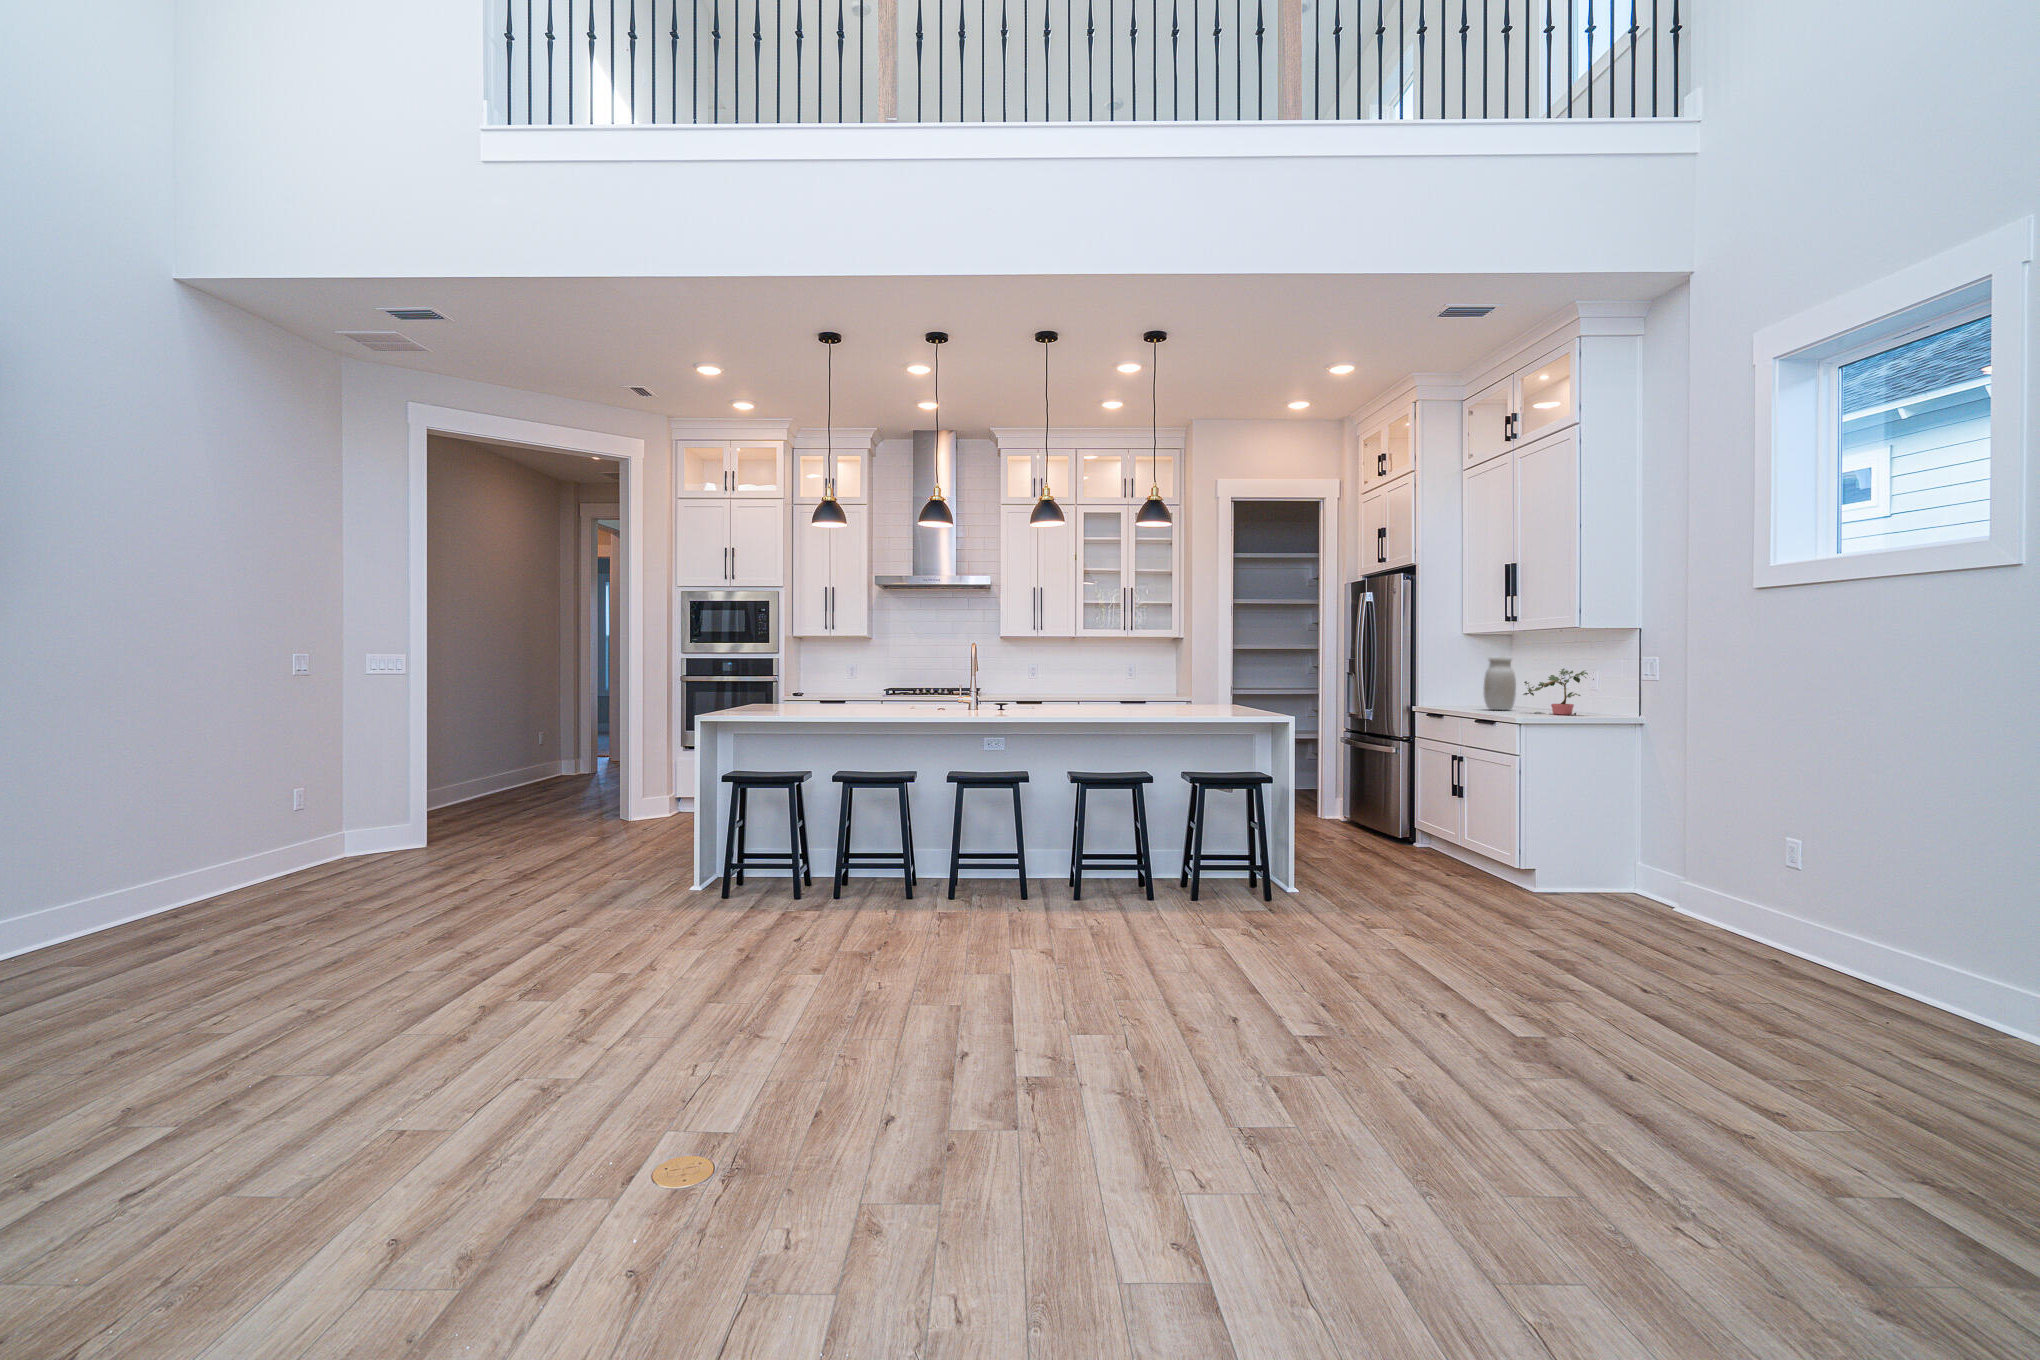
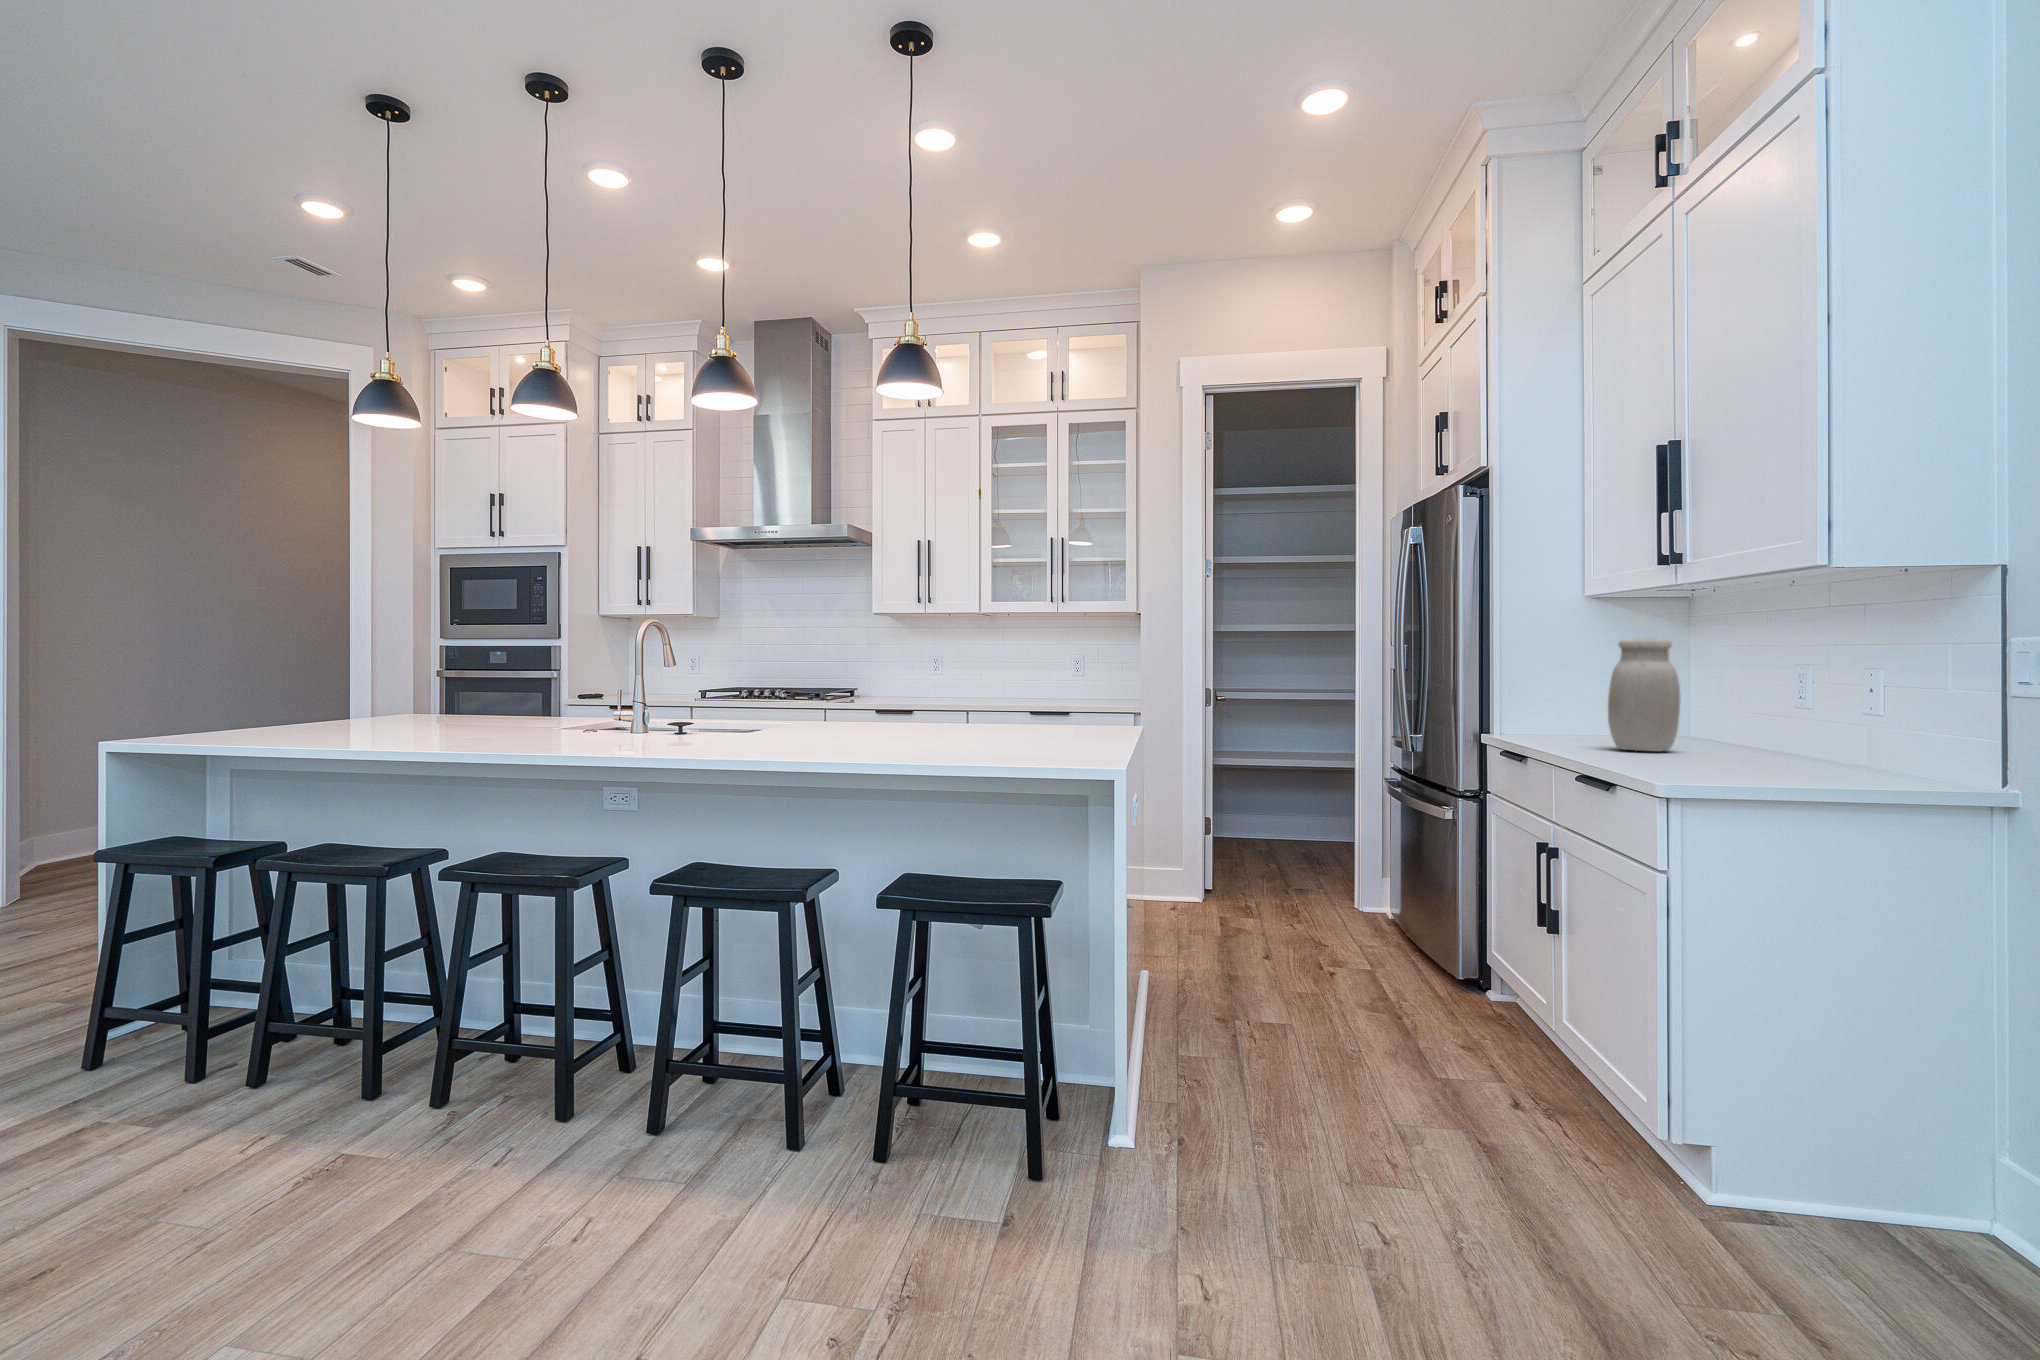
potted plant: present [1523,669,1588,715] -> none [1690,665,1856,774]

